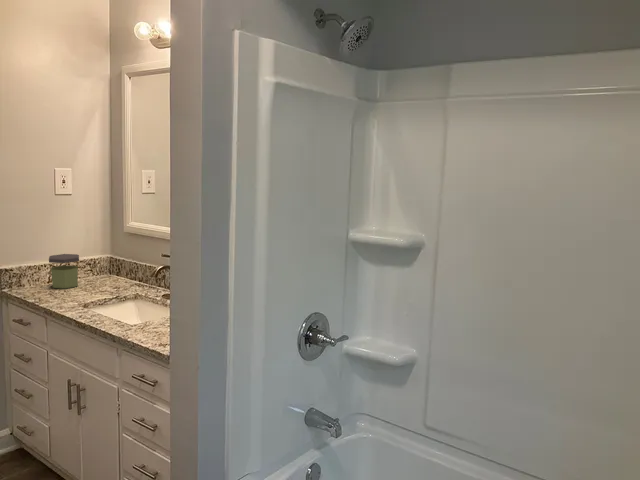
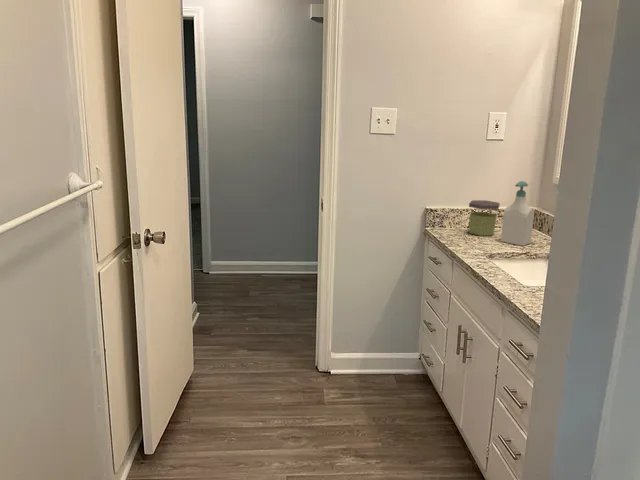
soap bottle: none [87,232,116,290] -> present [501,181,534,246]

